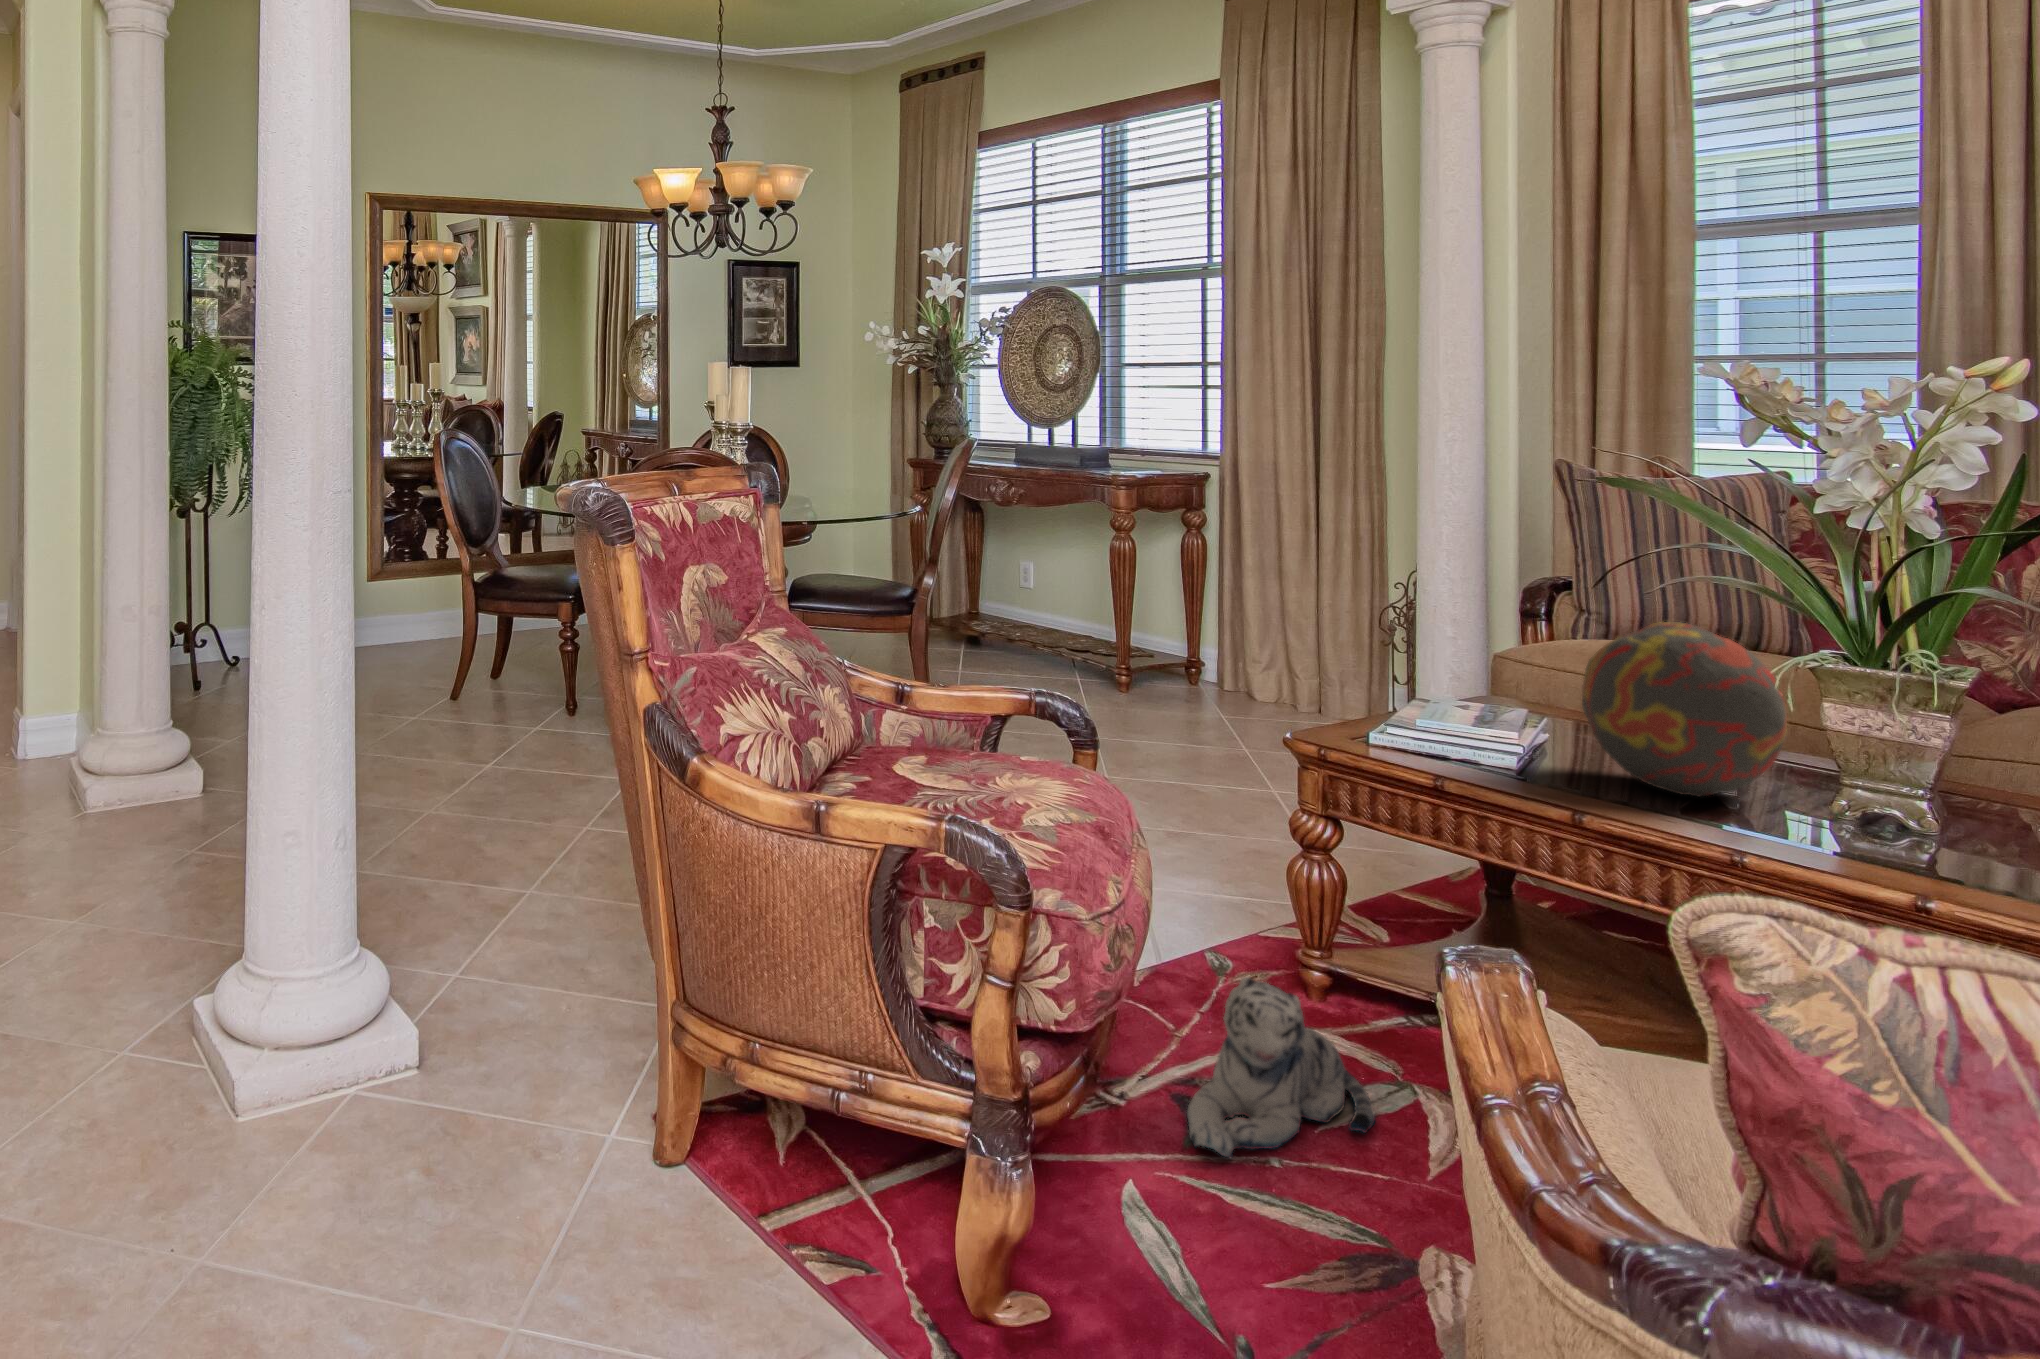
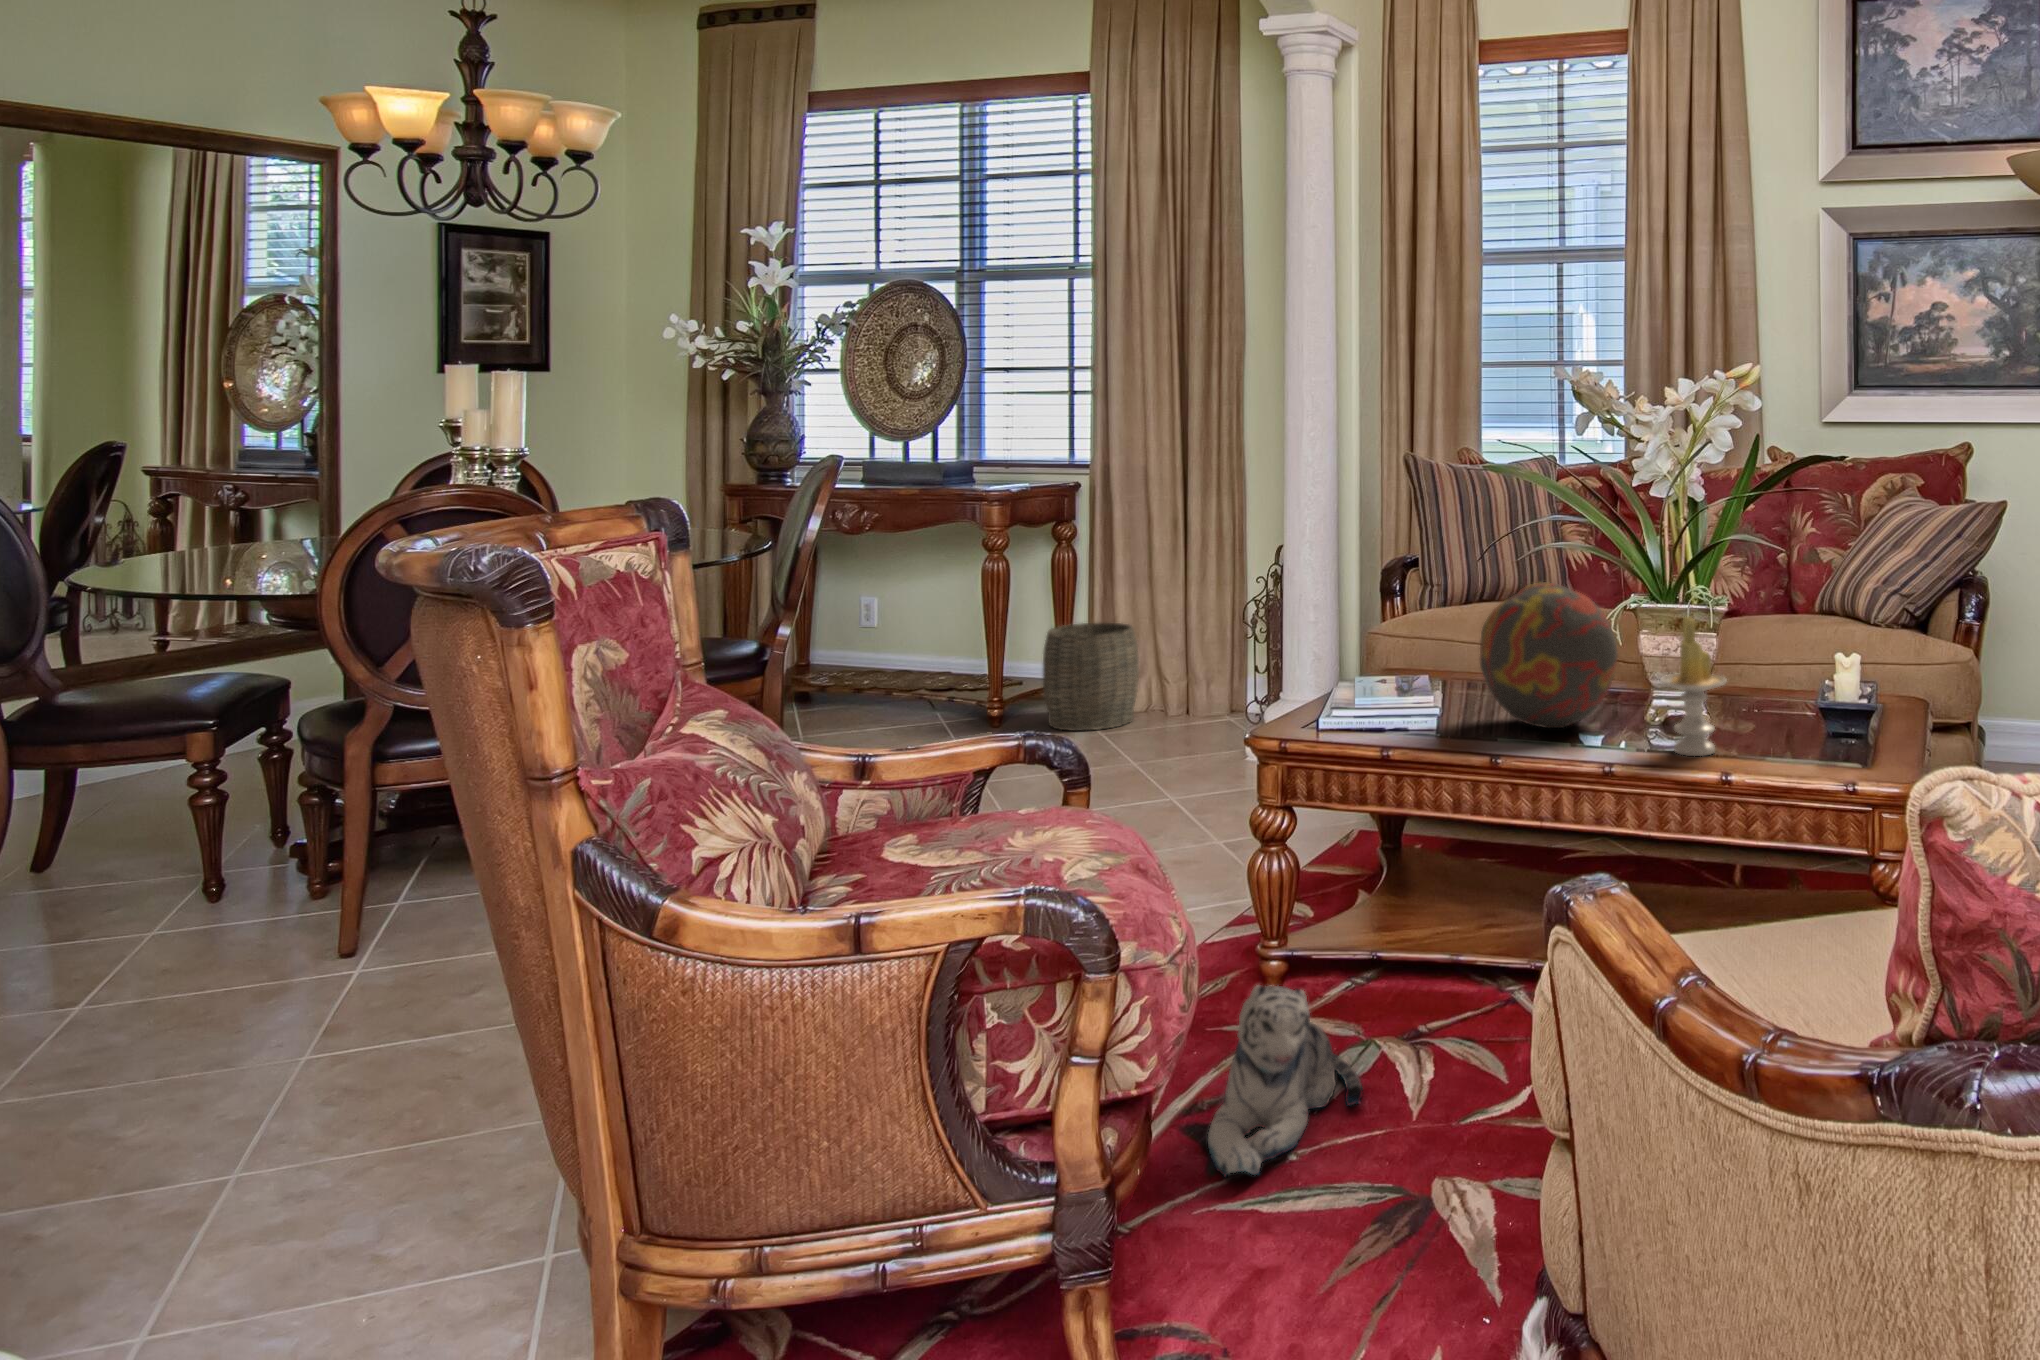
woven basket: none [1167,609,1265,714] -> present [1043,622,1139,731]
candle: none [1832,688,1950,869] -> present [1661,617,1726,756]

